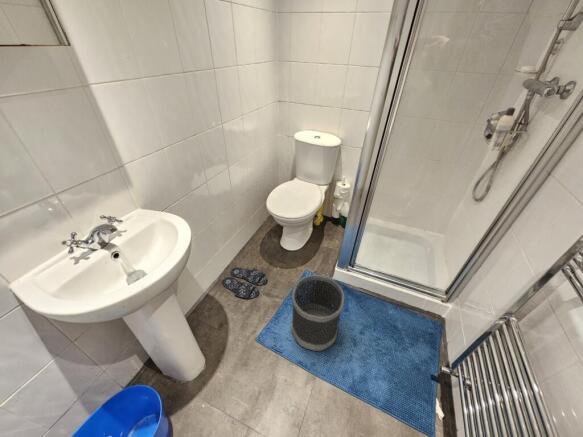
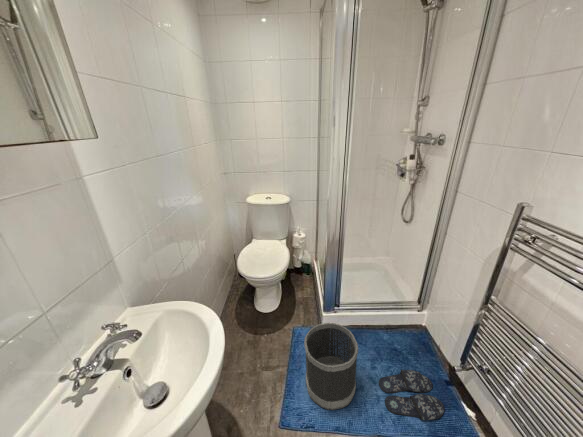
slippers: present [222,267,268,299] -> present [379,370,445,420]

